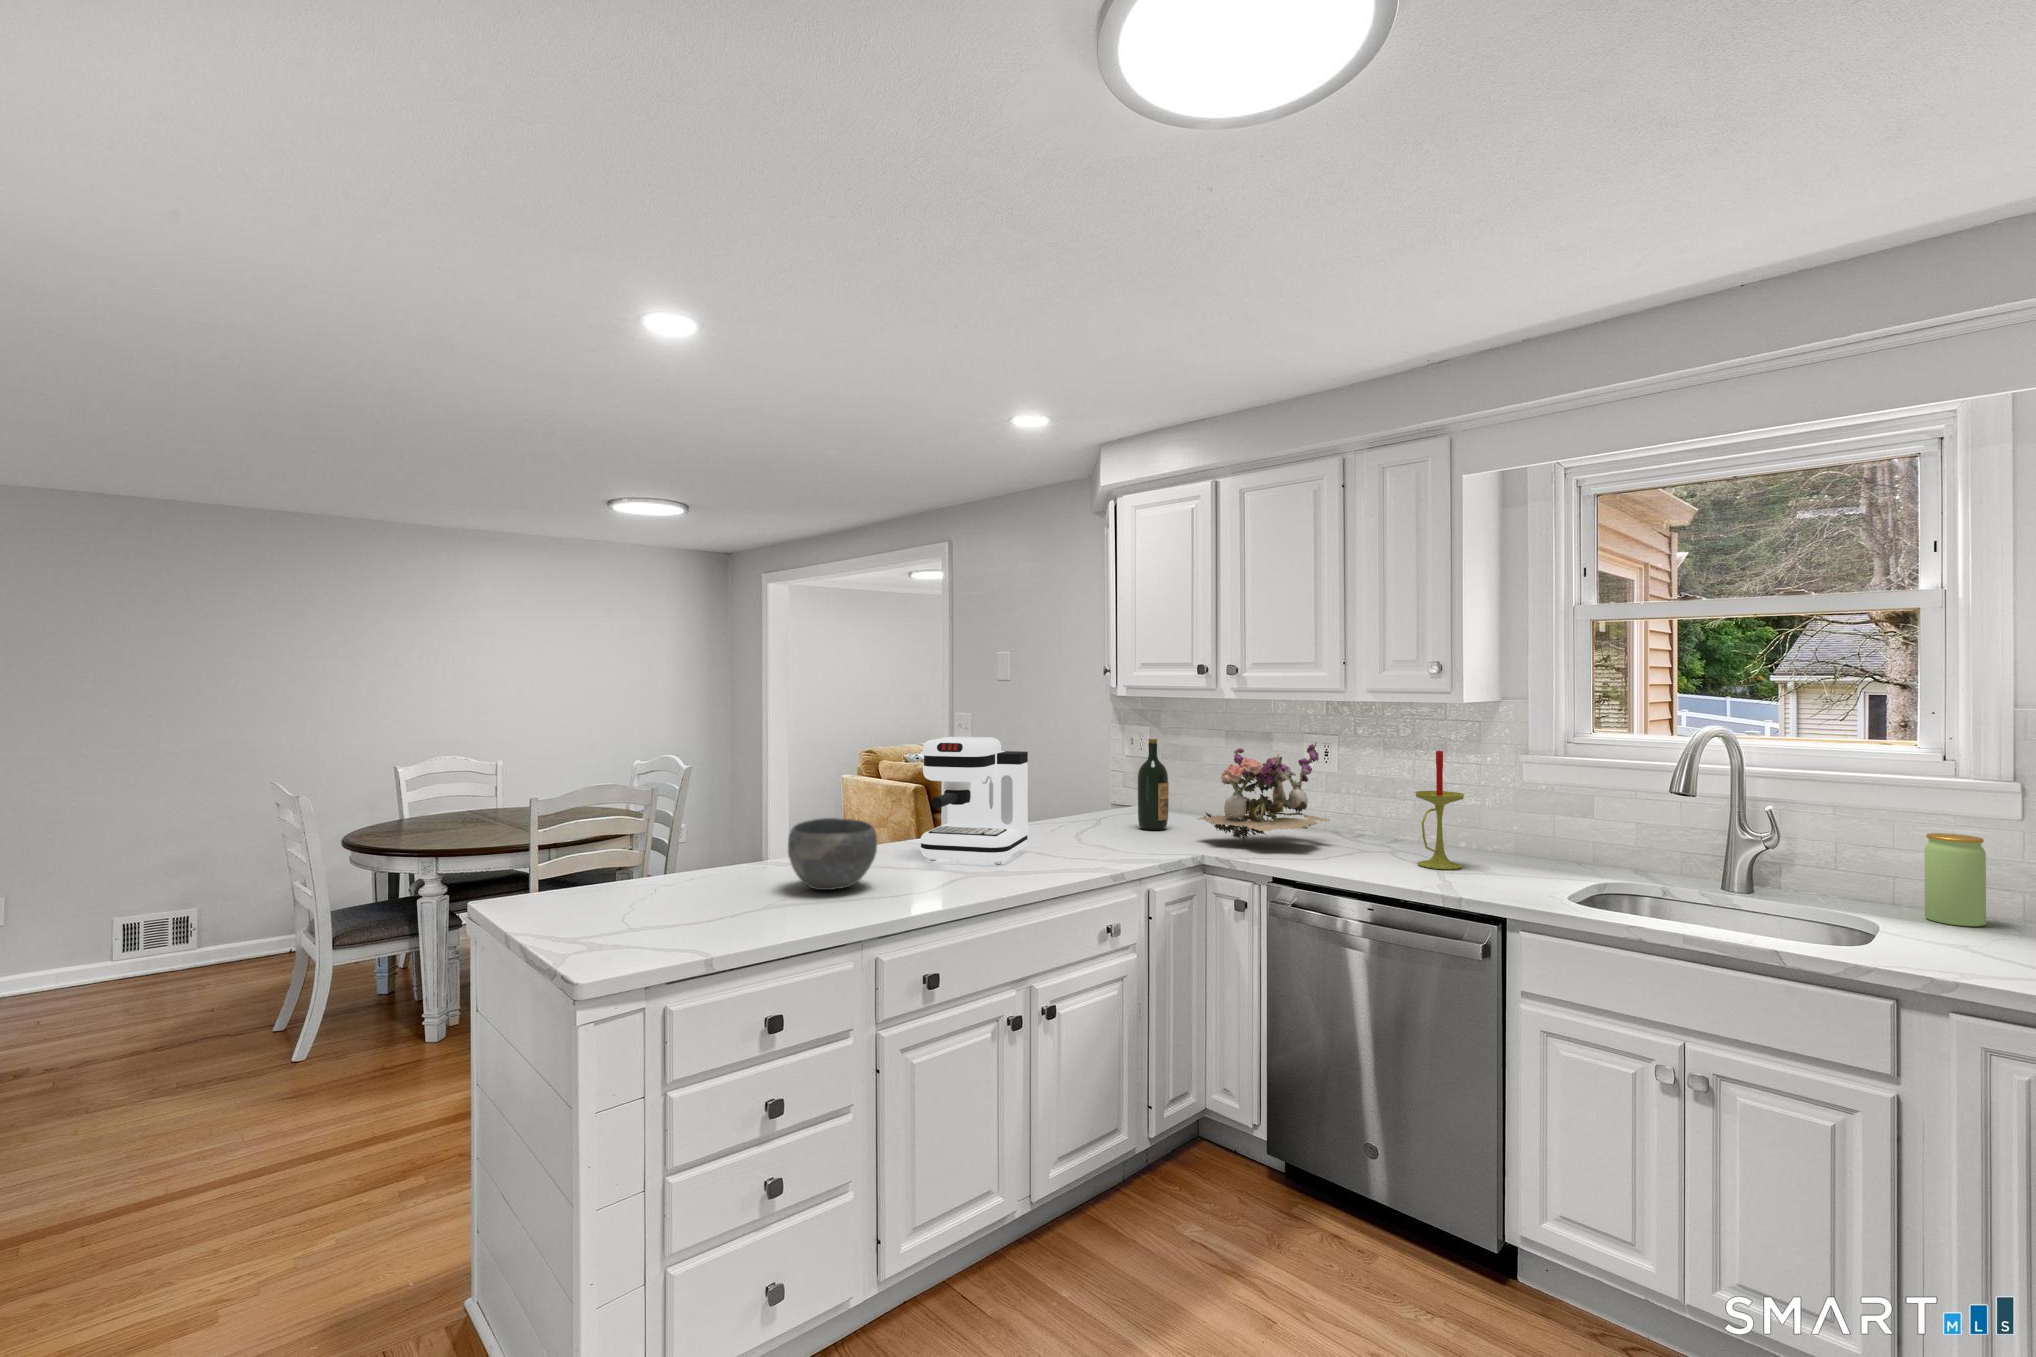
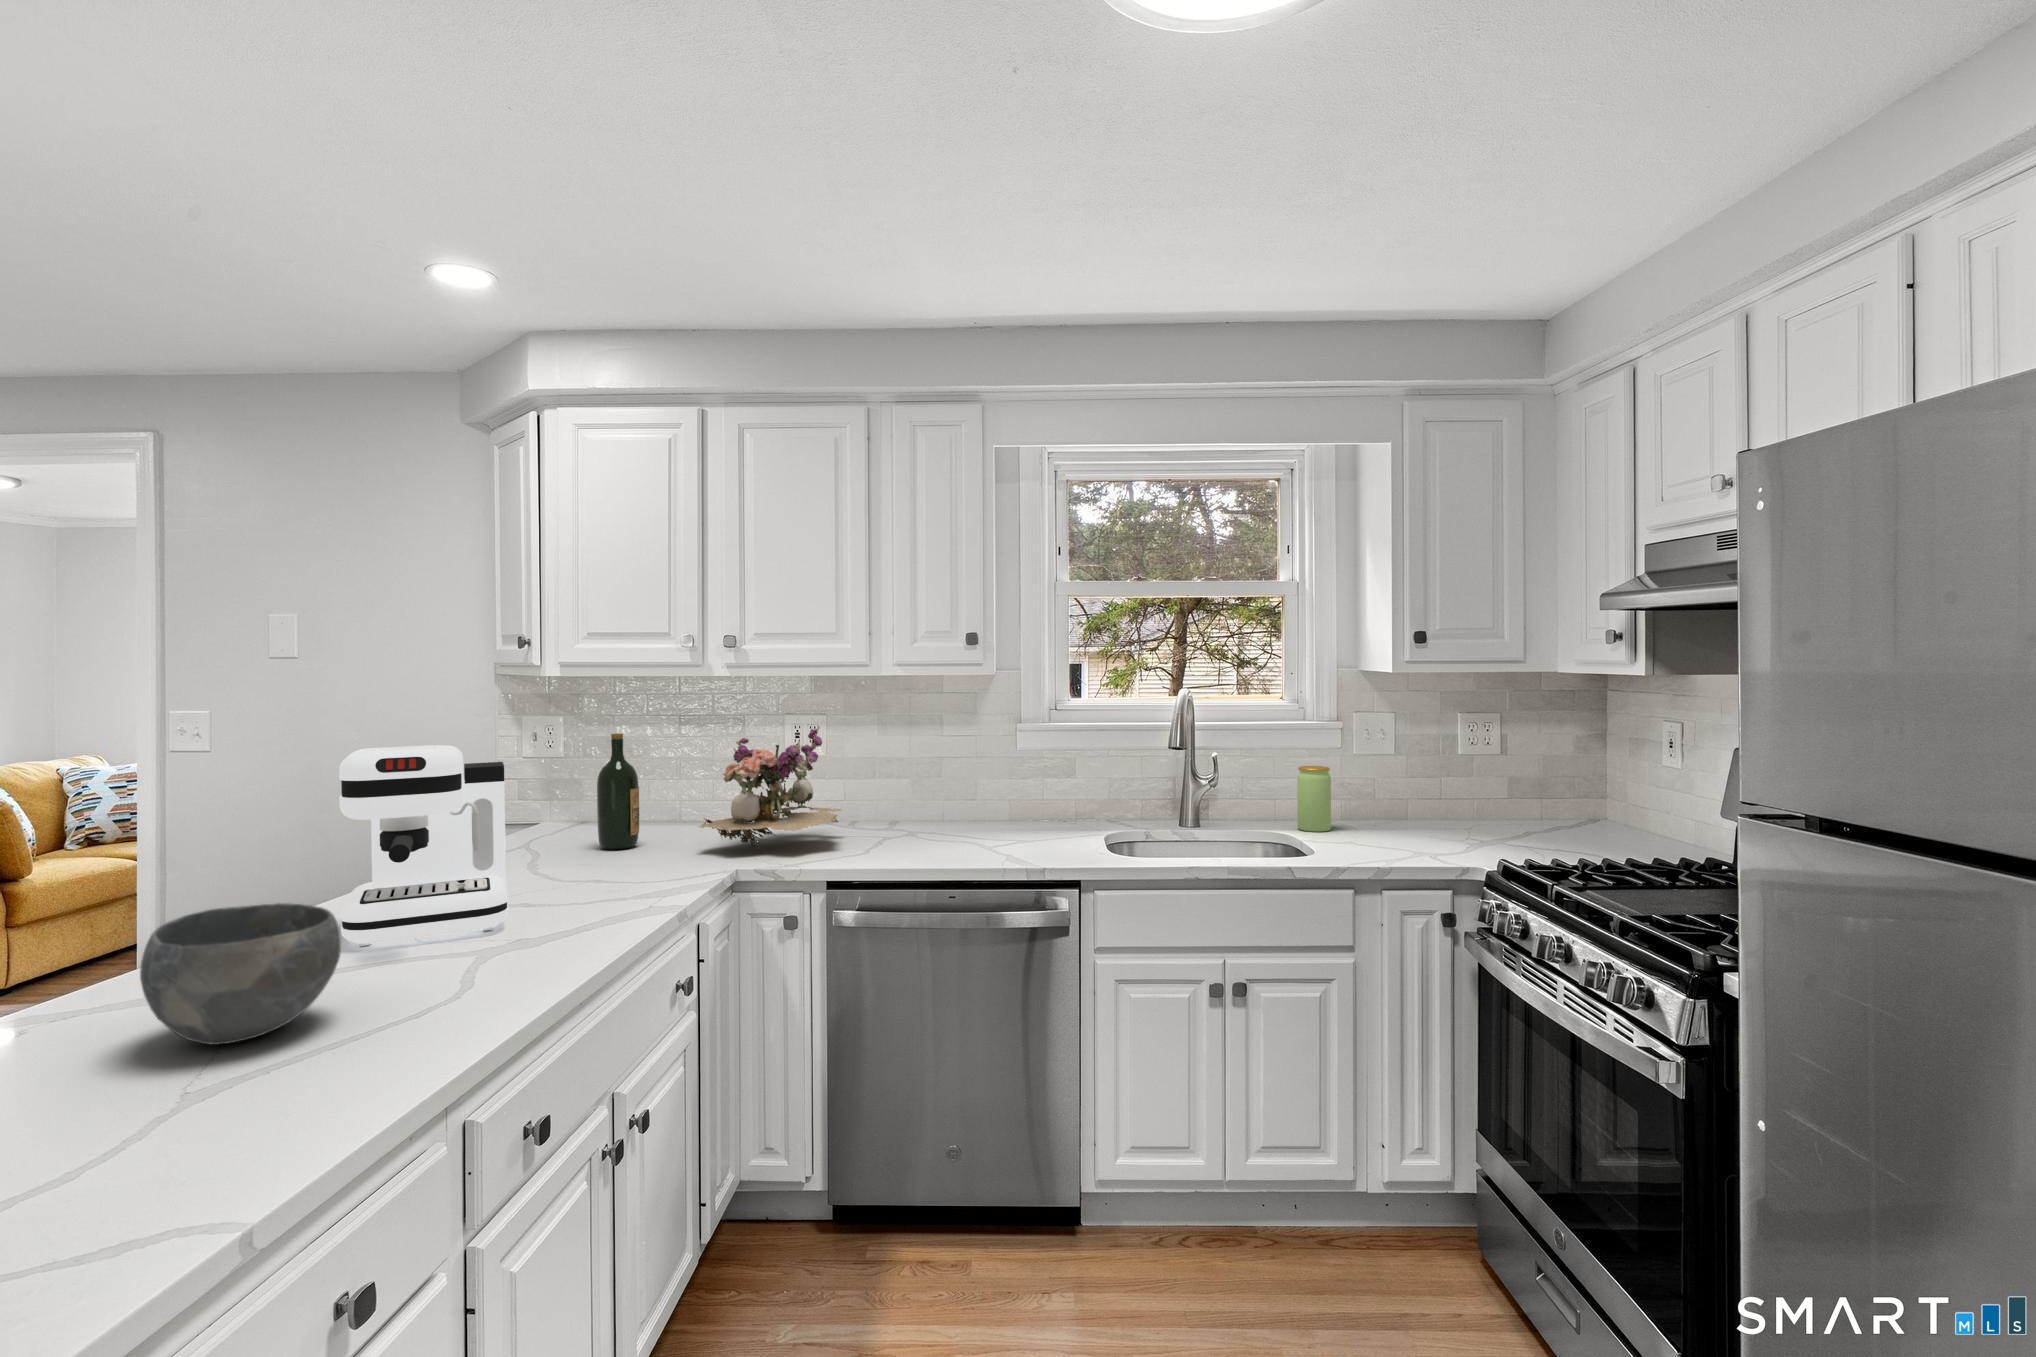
candle: present [1415,751,1465,869] -> none [944,724,991,846]

